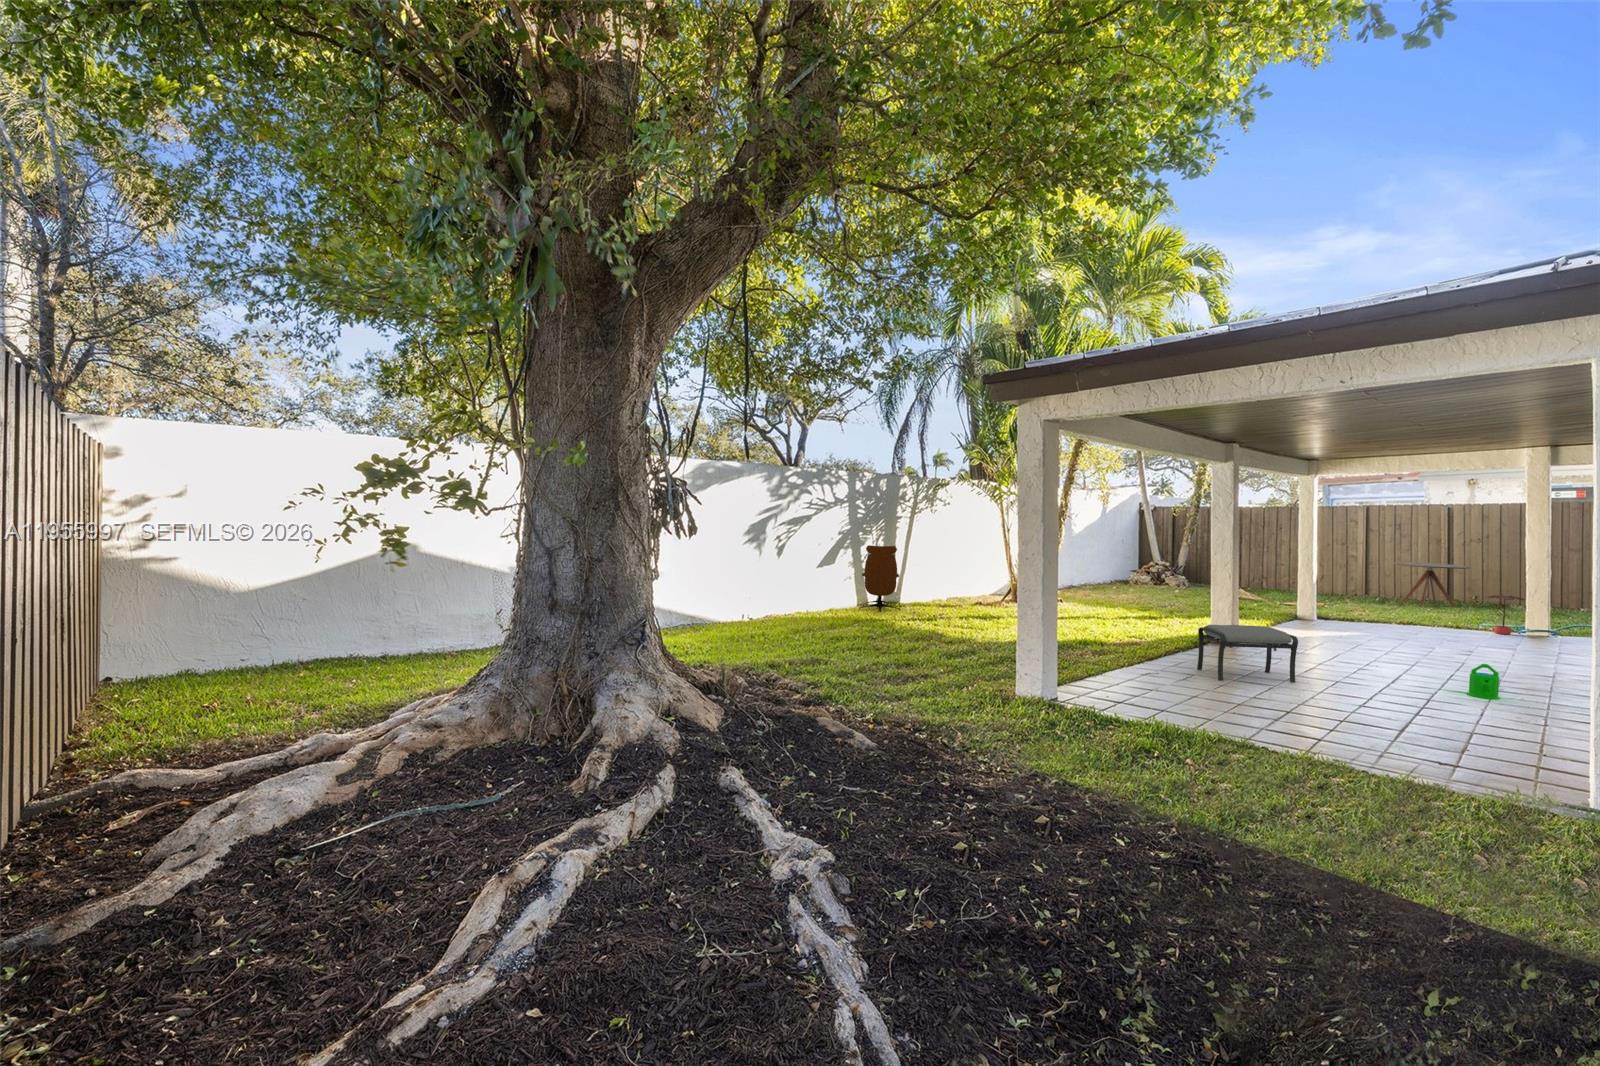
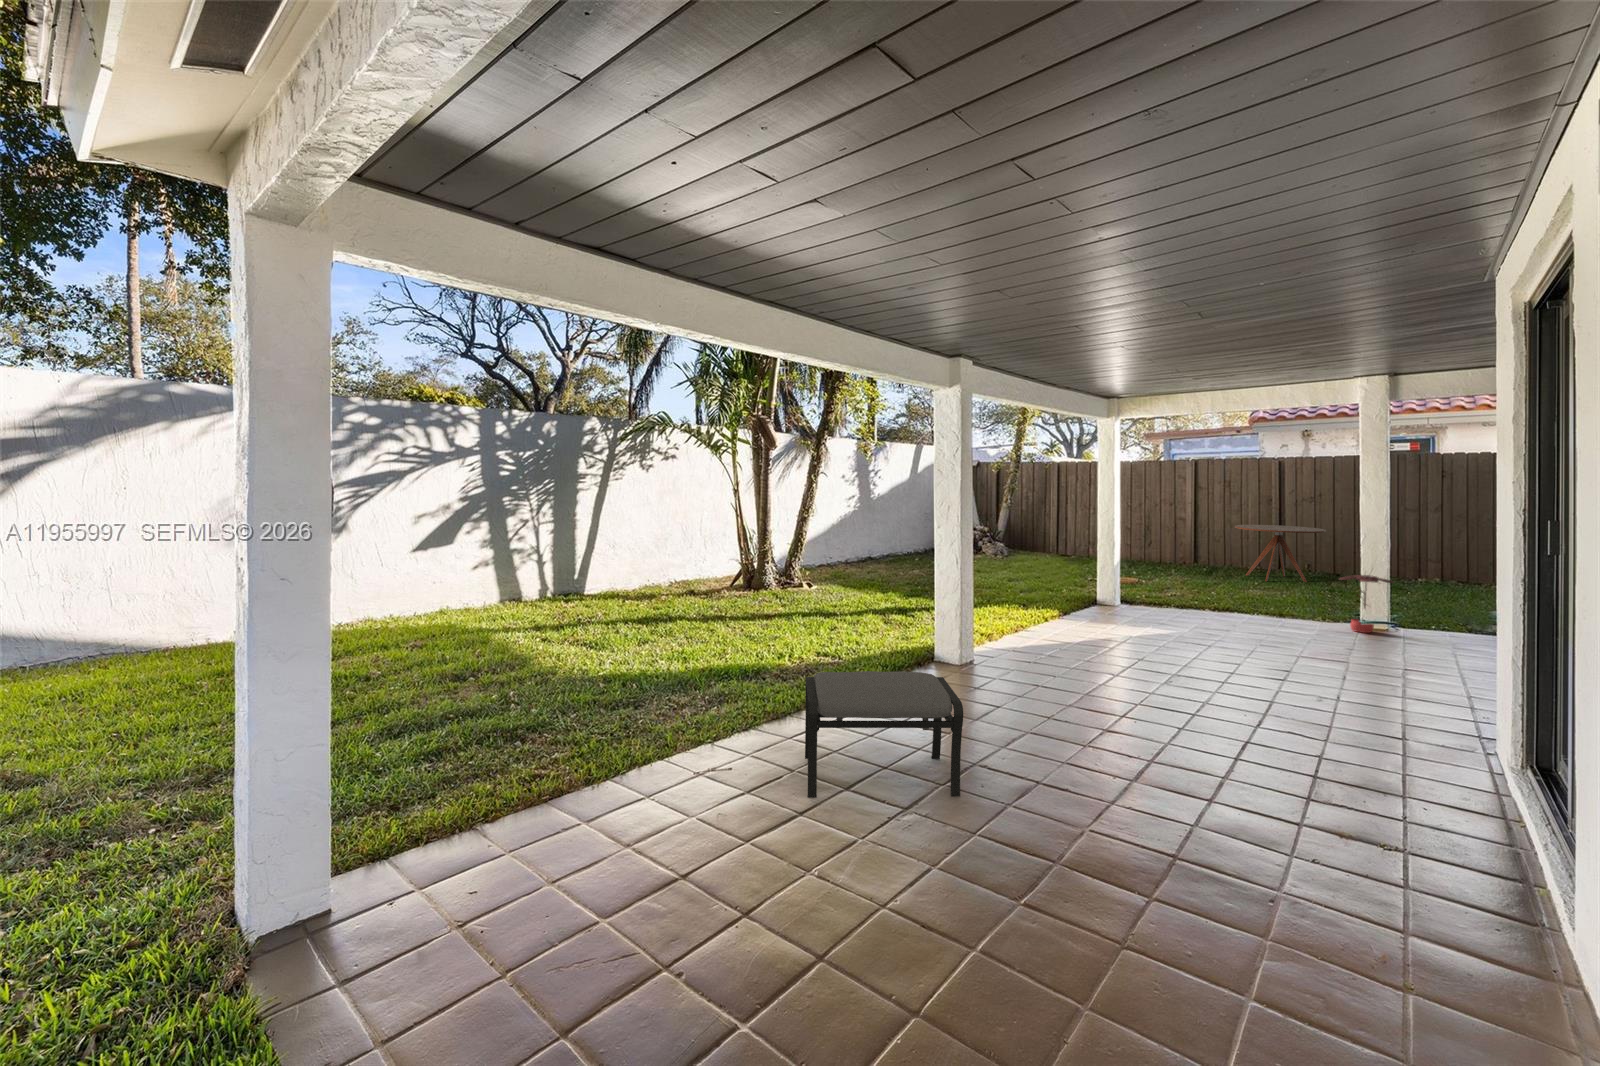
lounge chair: present [859,545,900,612] -> none [473,517,554,617]
watering can: present [1467,664,1500,699] -> none [1283,763,1351,845]

